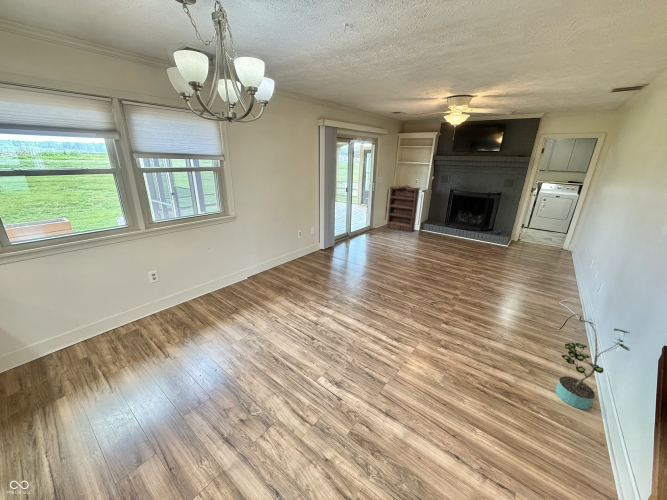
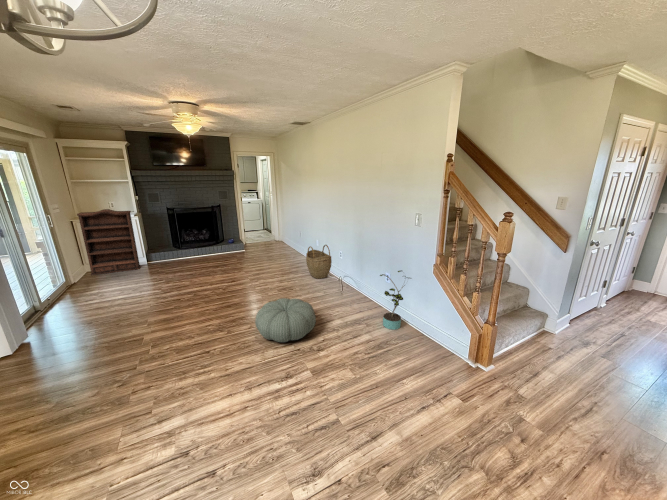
woven basket: none [546,258,590,306] -> present [306,245,332,279]
pouf: none [414,285,477,329] -> present [255,298,316,342]

